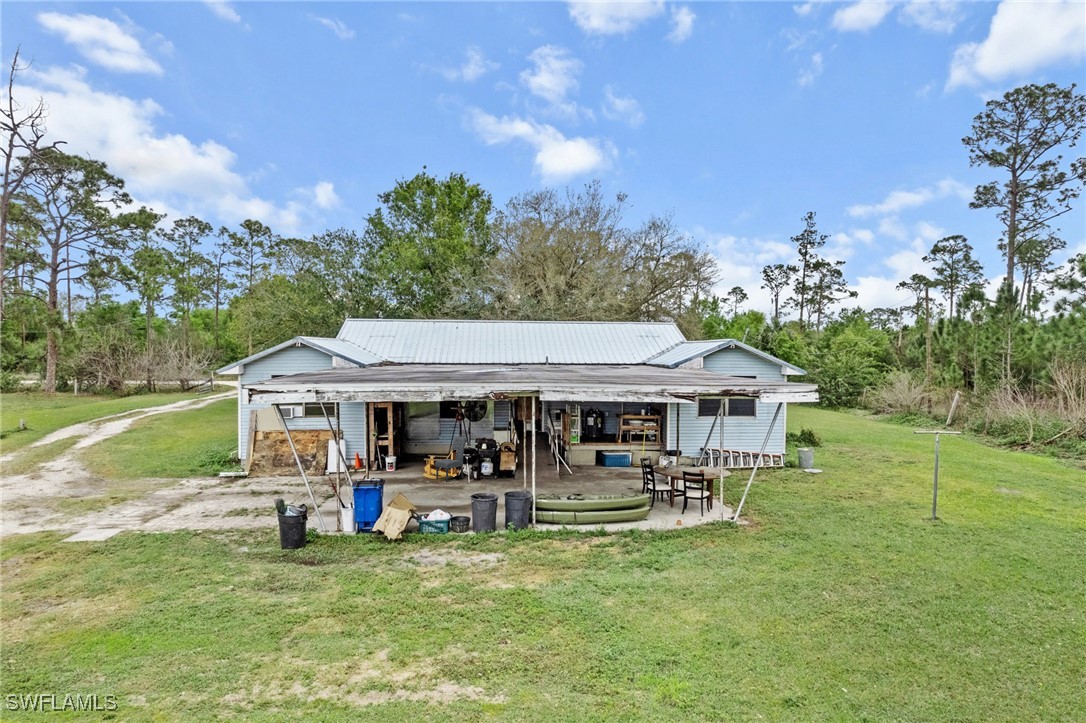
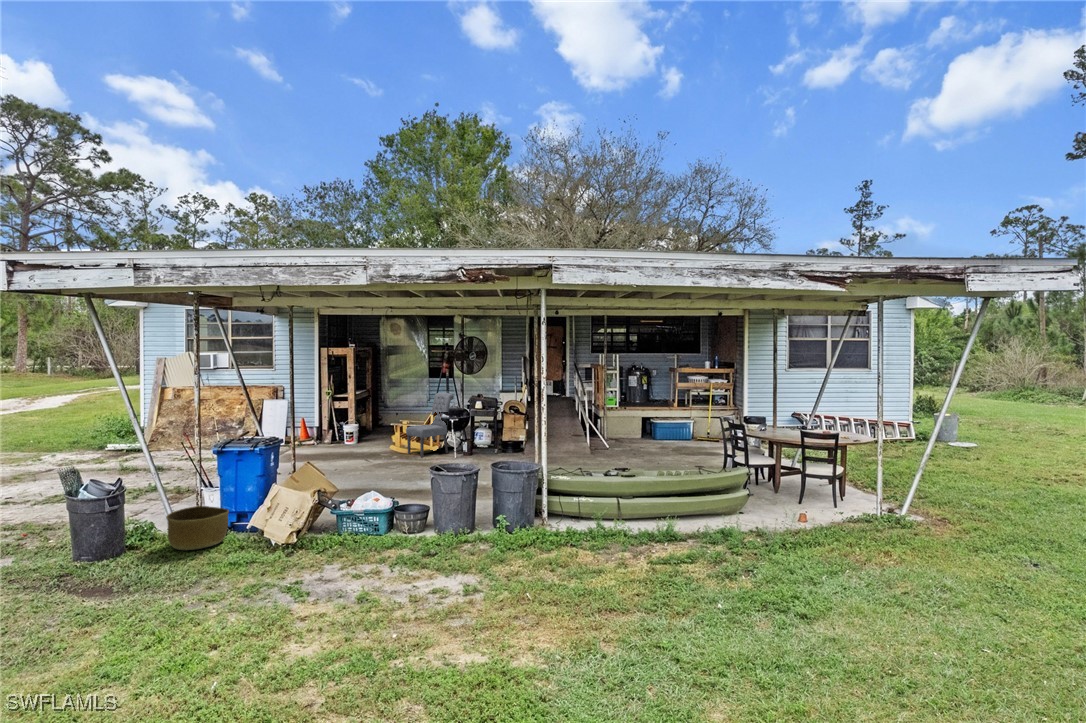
basket: none [331,519,361,544] -> present [166,506,229,550]

